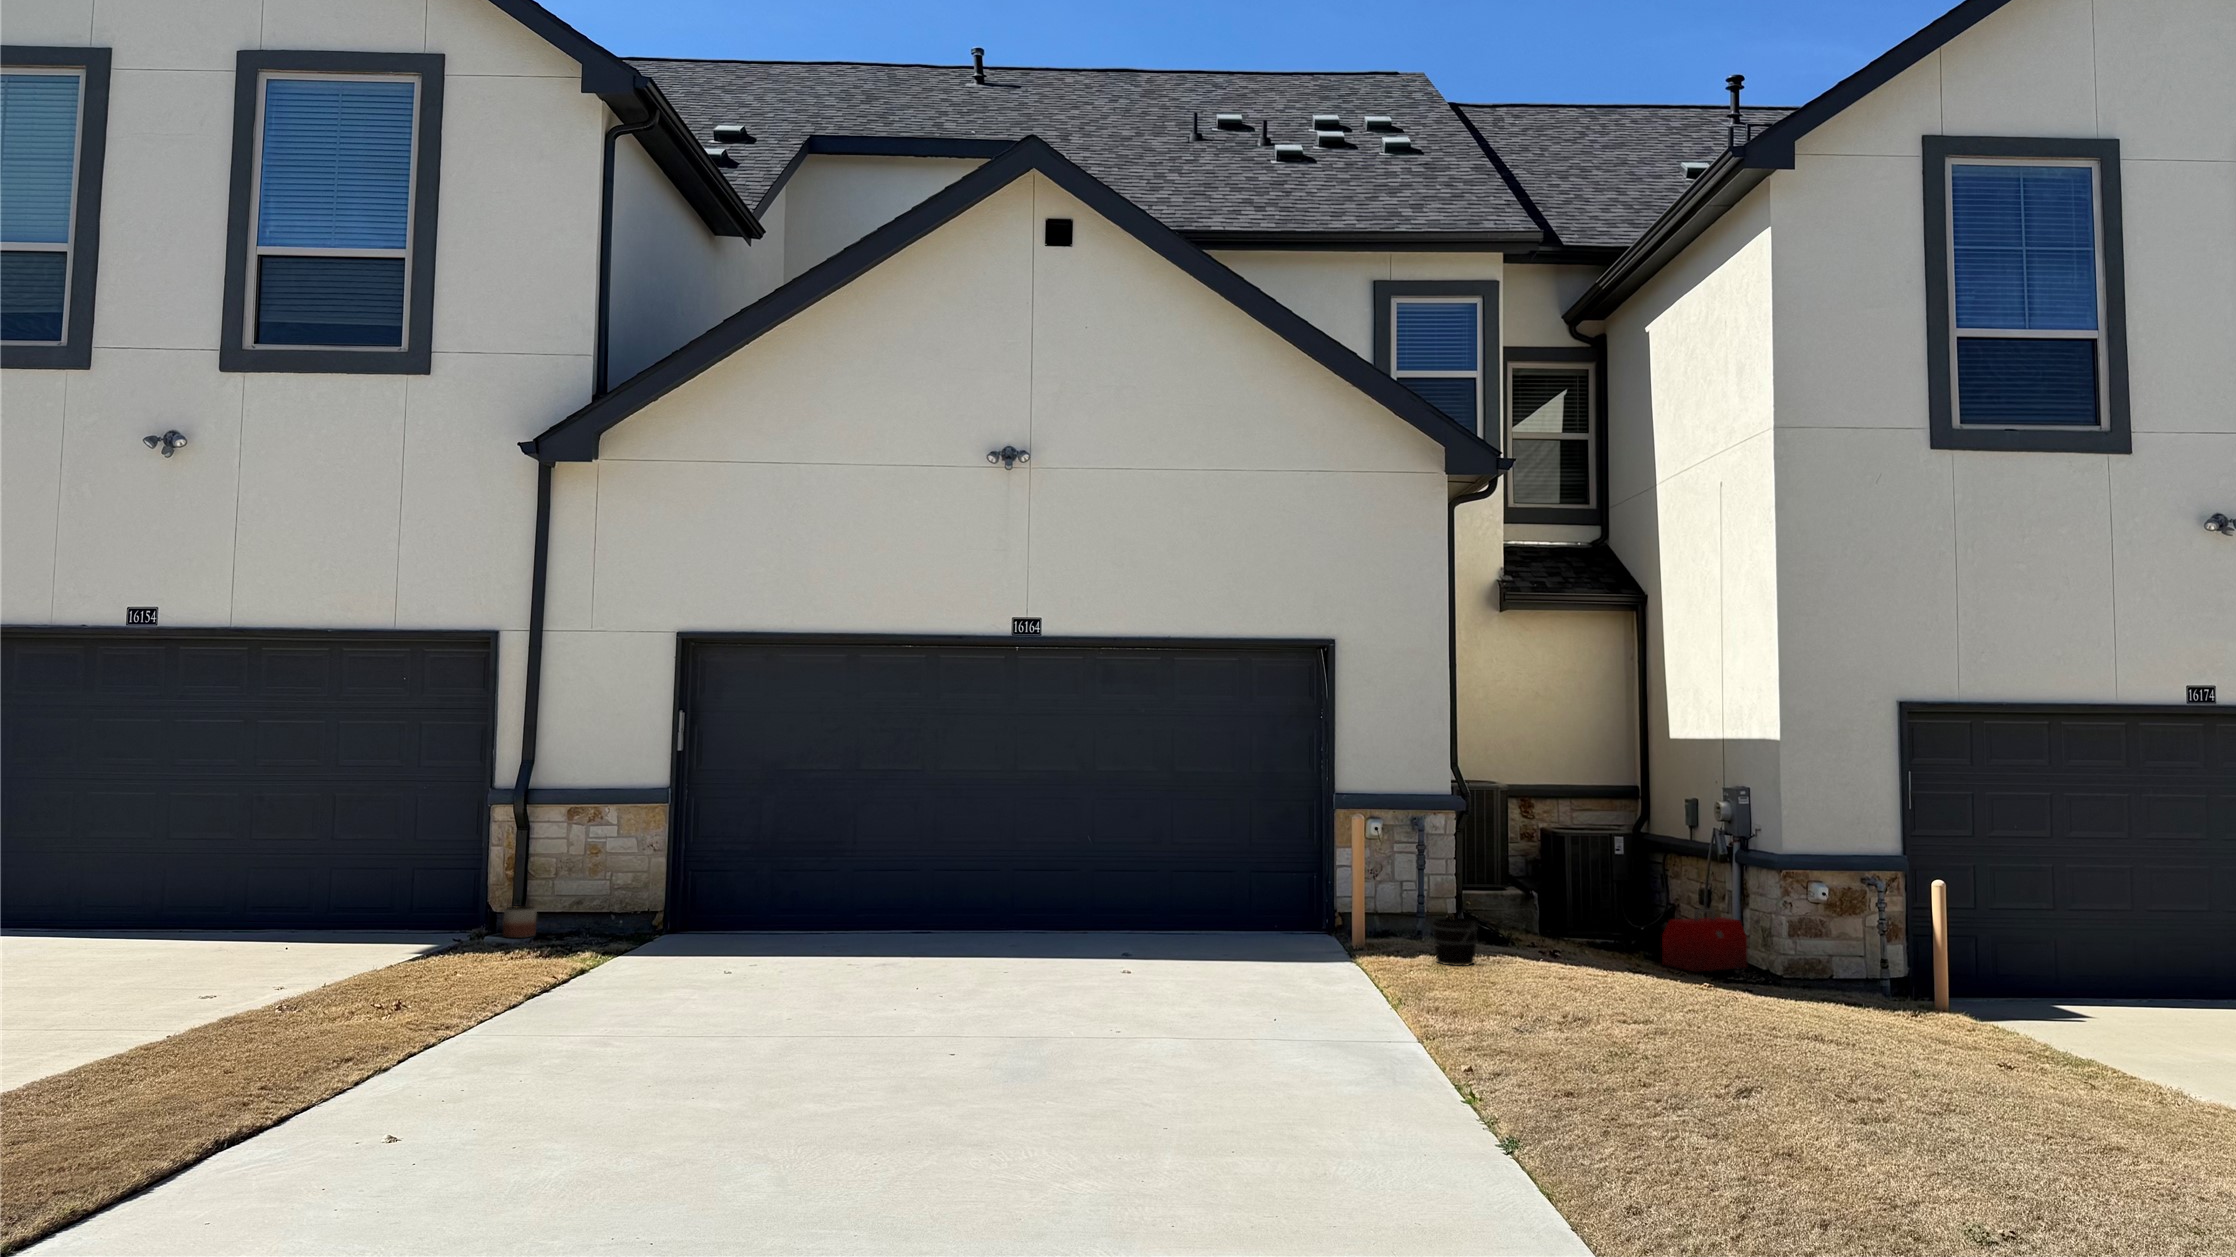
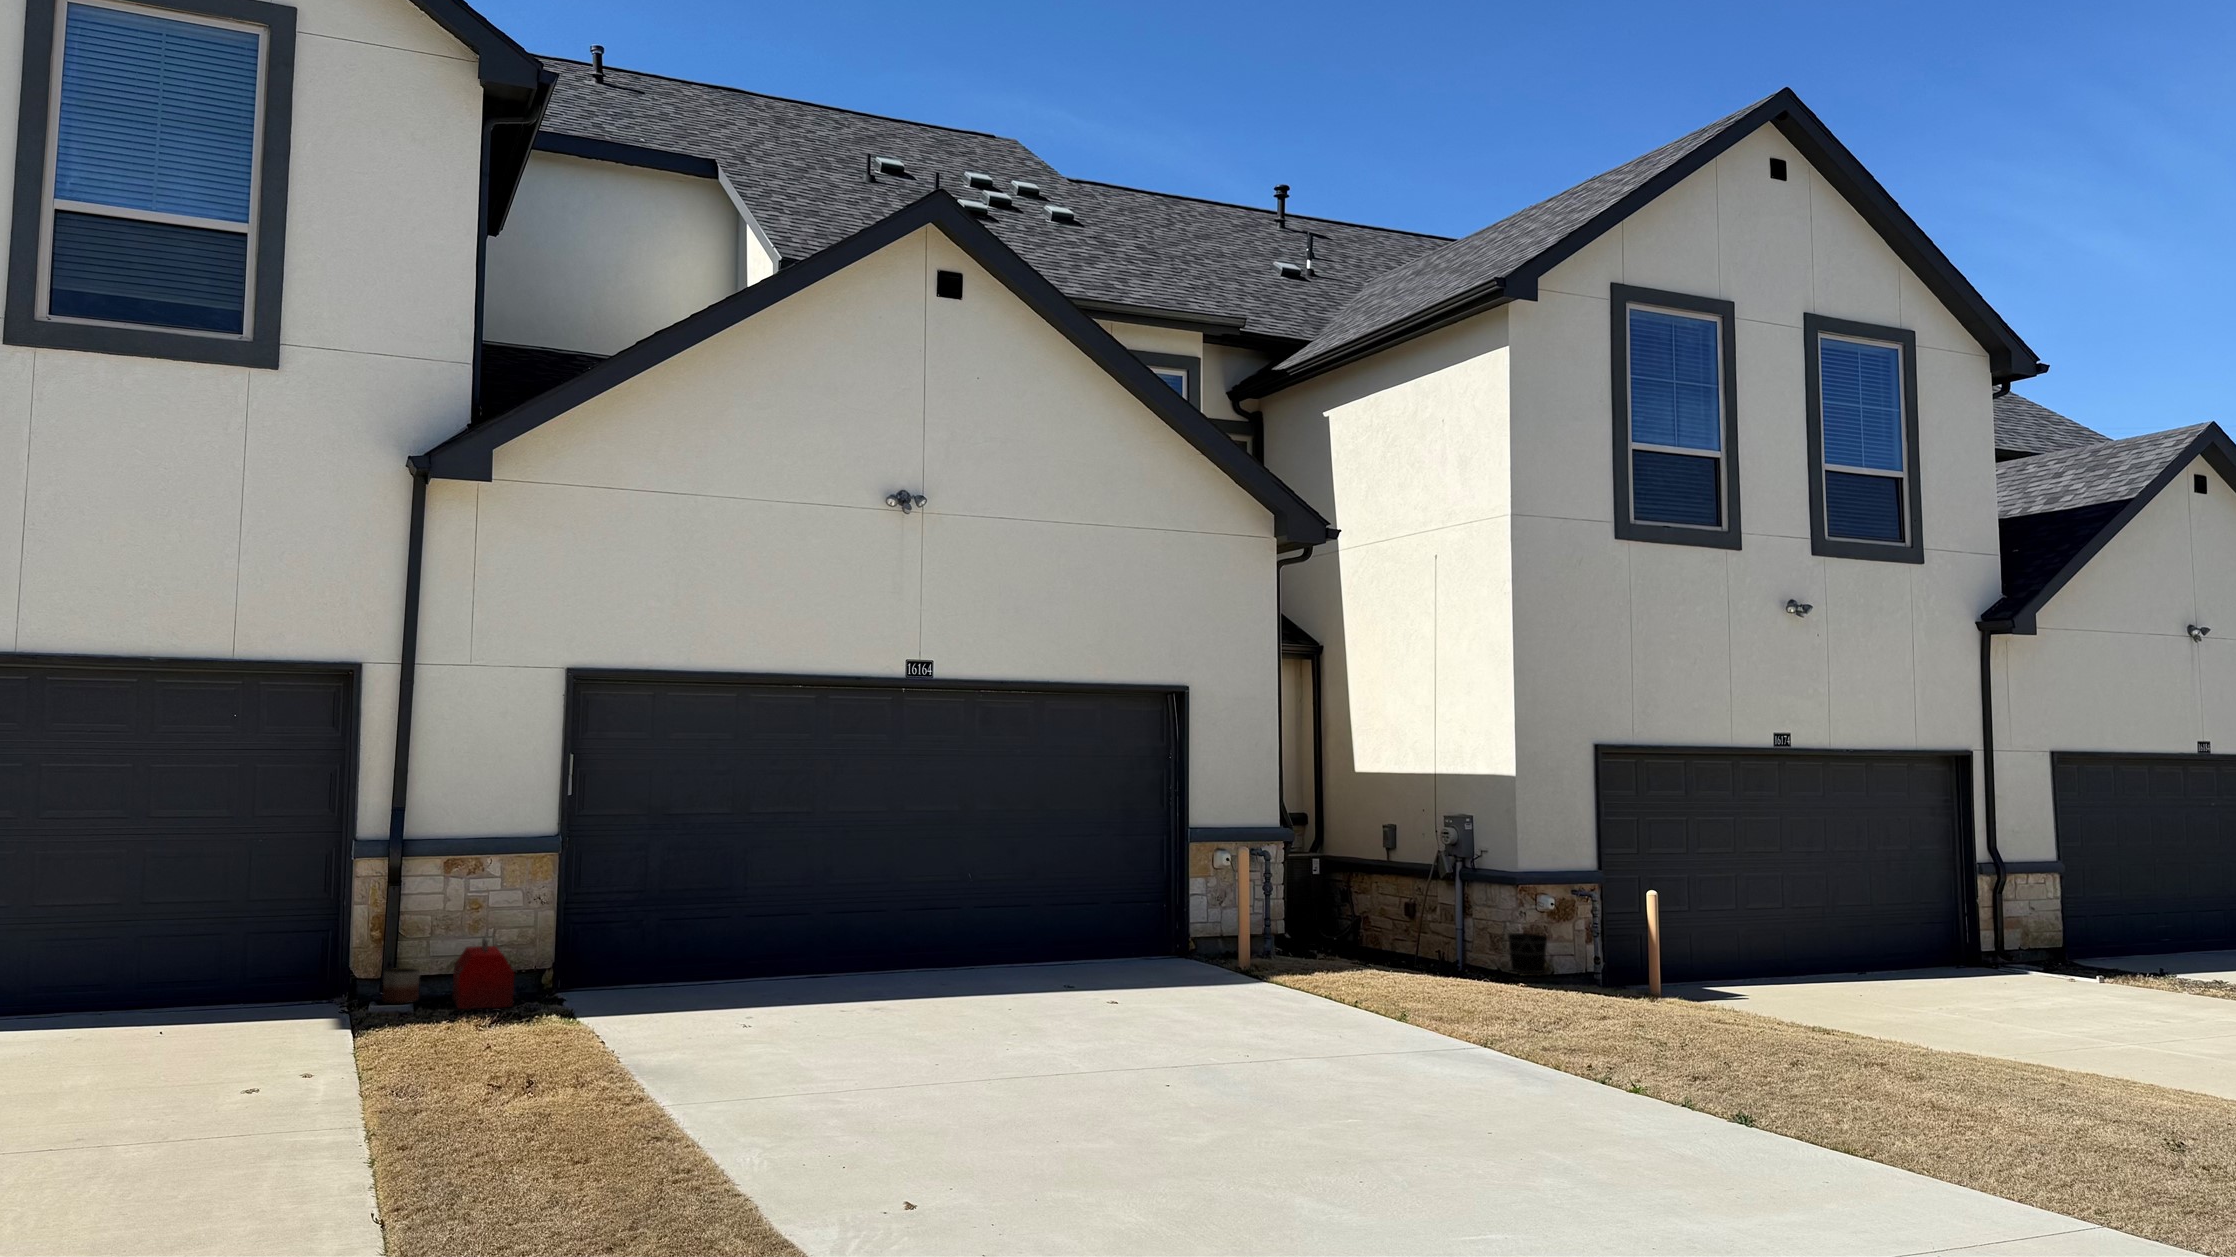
toolbox: present [1662,909,1748,972] -> present [452,938,514,1009]
bucket: present [1433,918,1478,966] -> present [1508,933,1547,973]

